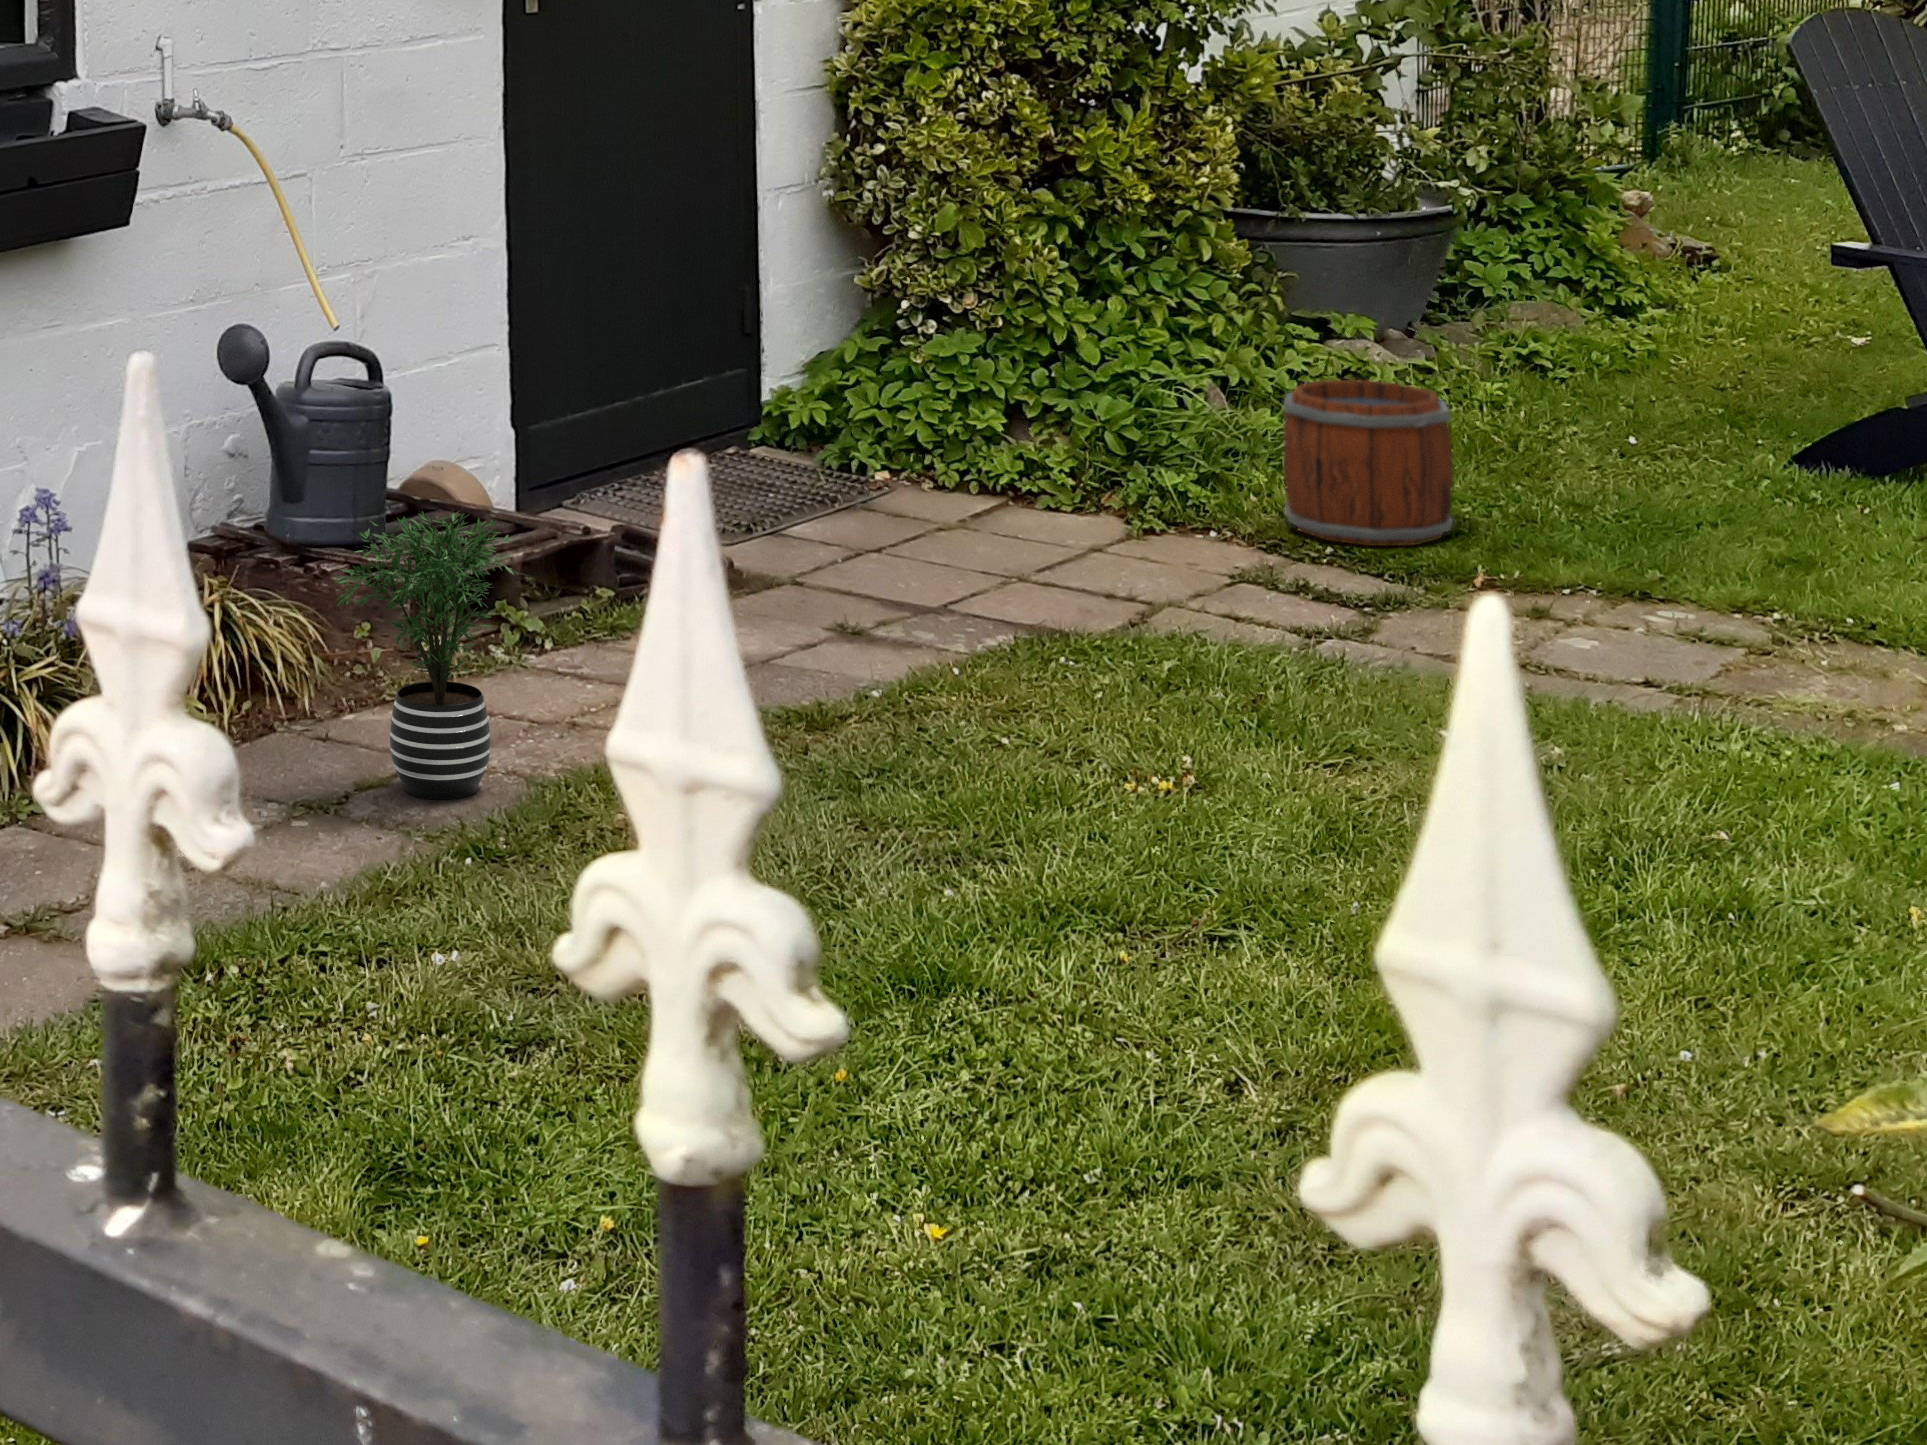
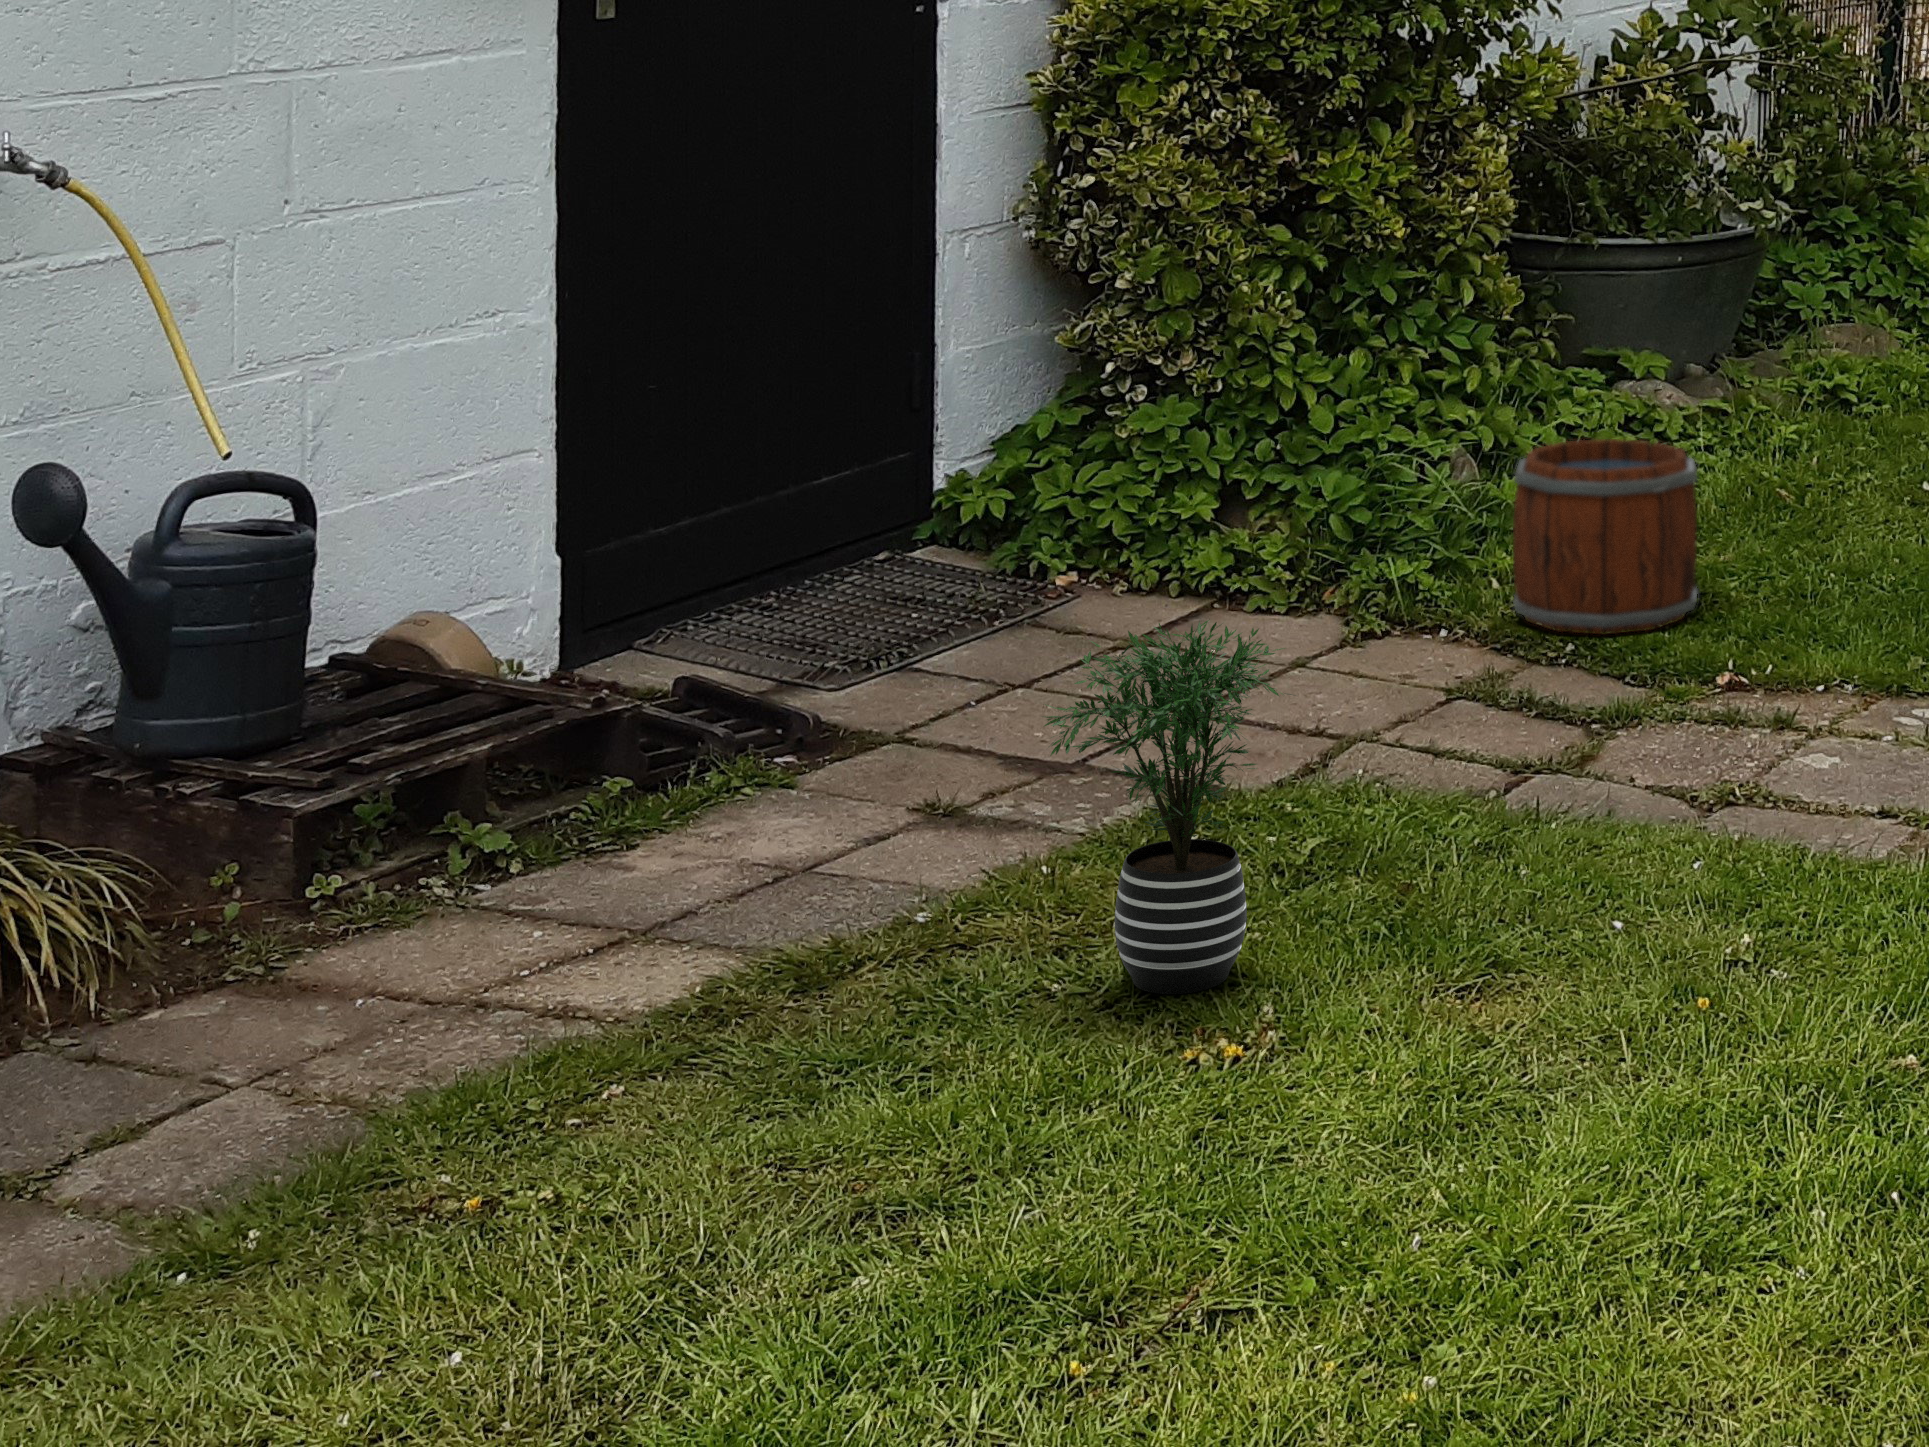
potted plant: present [334,511,516,800] -> present [1044,620,1292,994]

